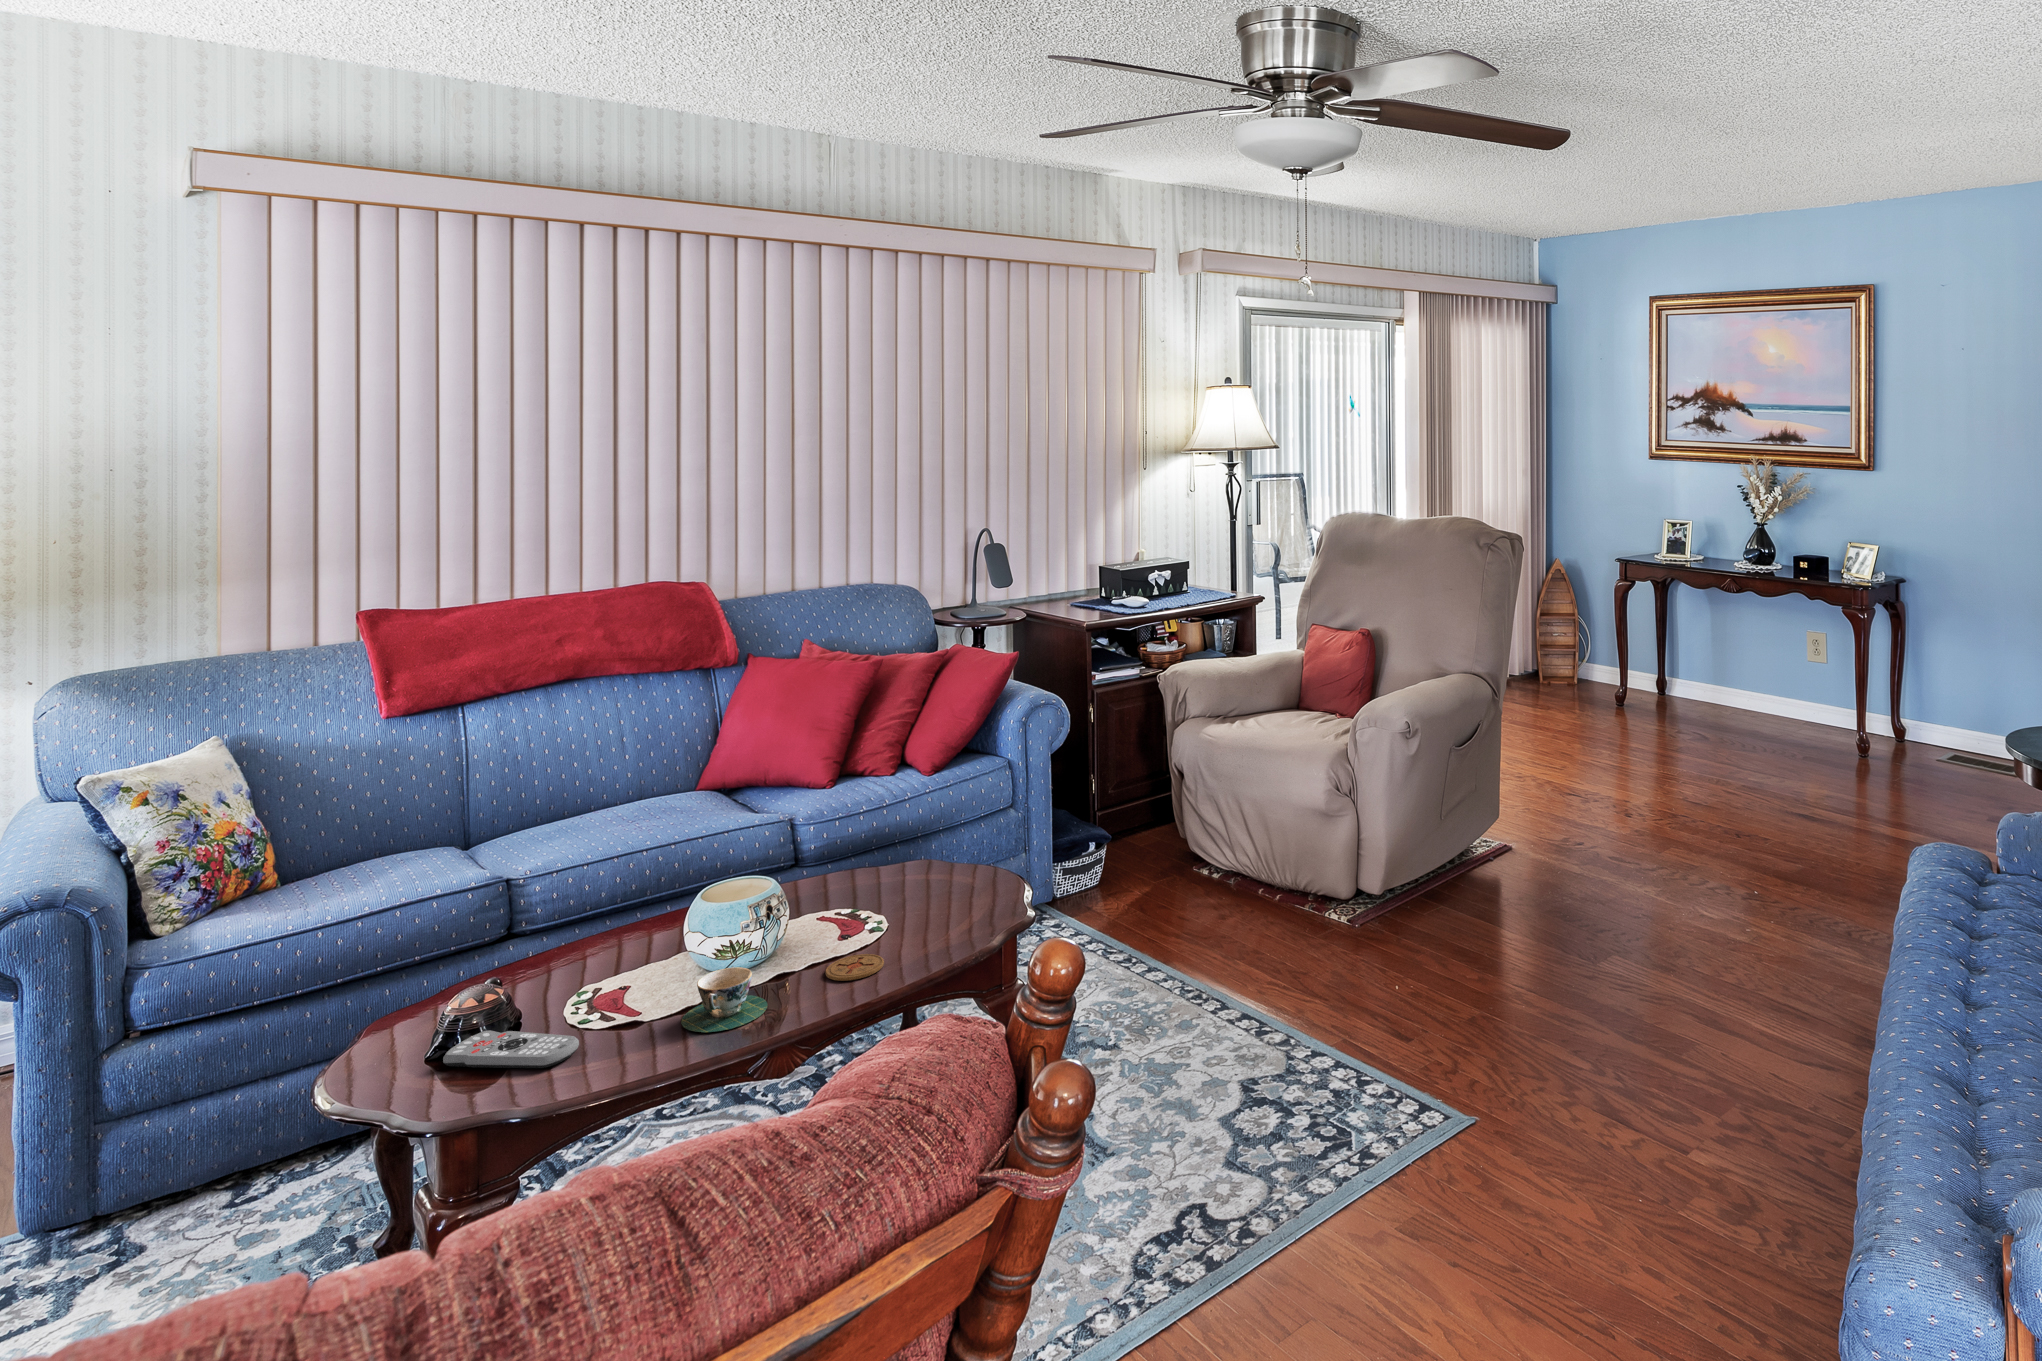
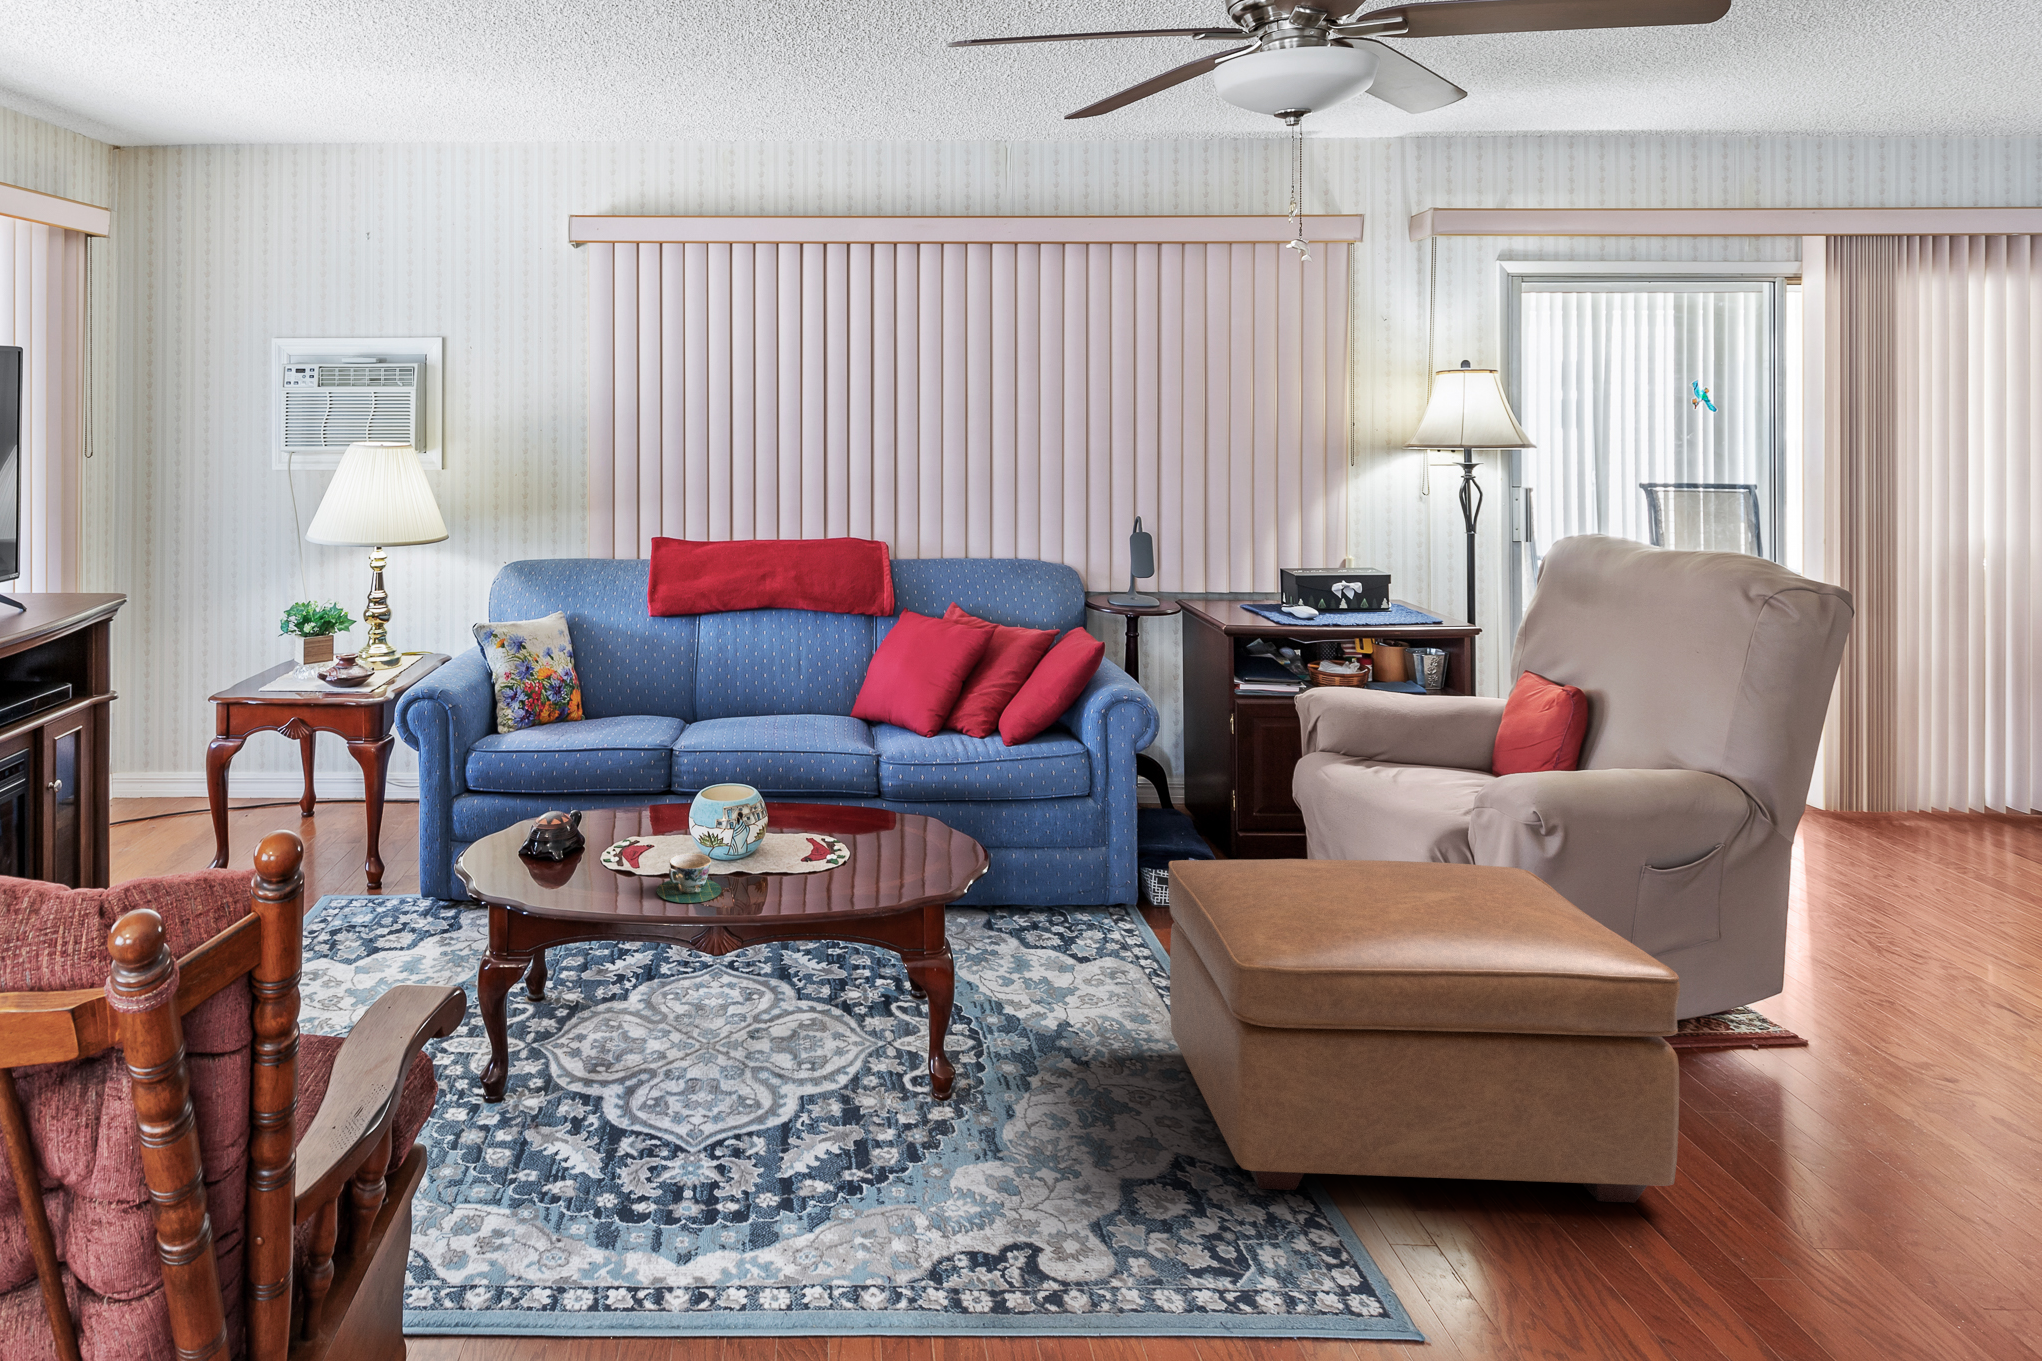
ottoman: none [1162,770,1542,1078] -> present [1168,859,1680,1203]
coaster: present [826,954,884,981] -> none [777,878,826,899]
remote control: present [443,1030,579,1068] -> none [521,848,592,886]

